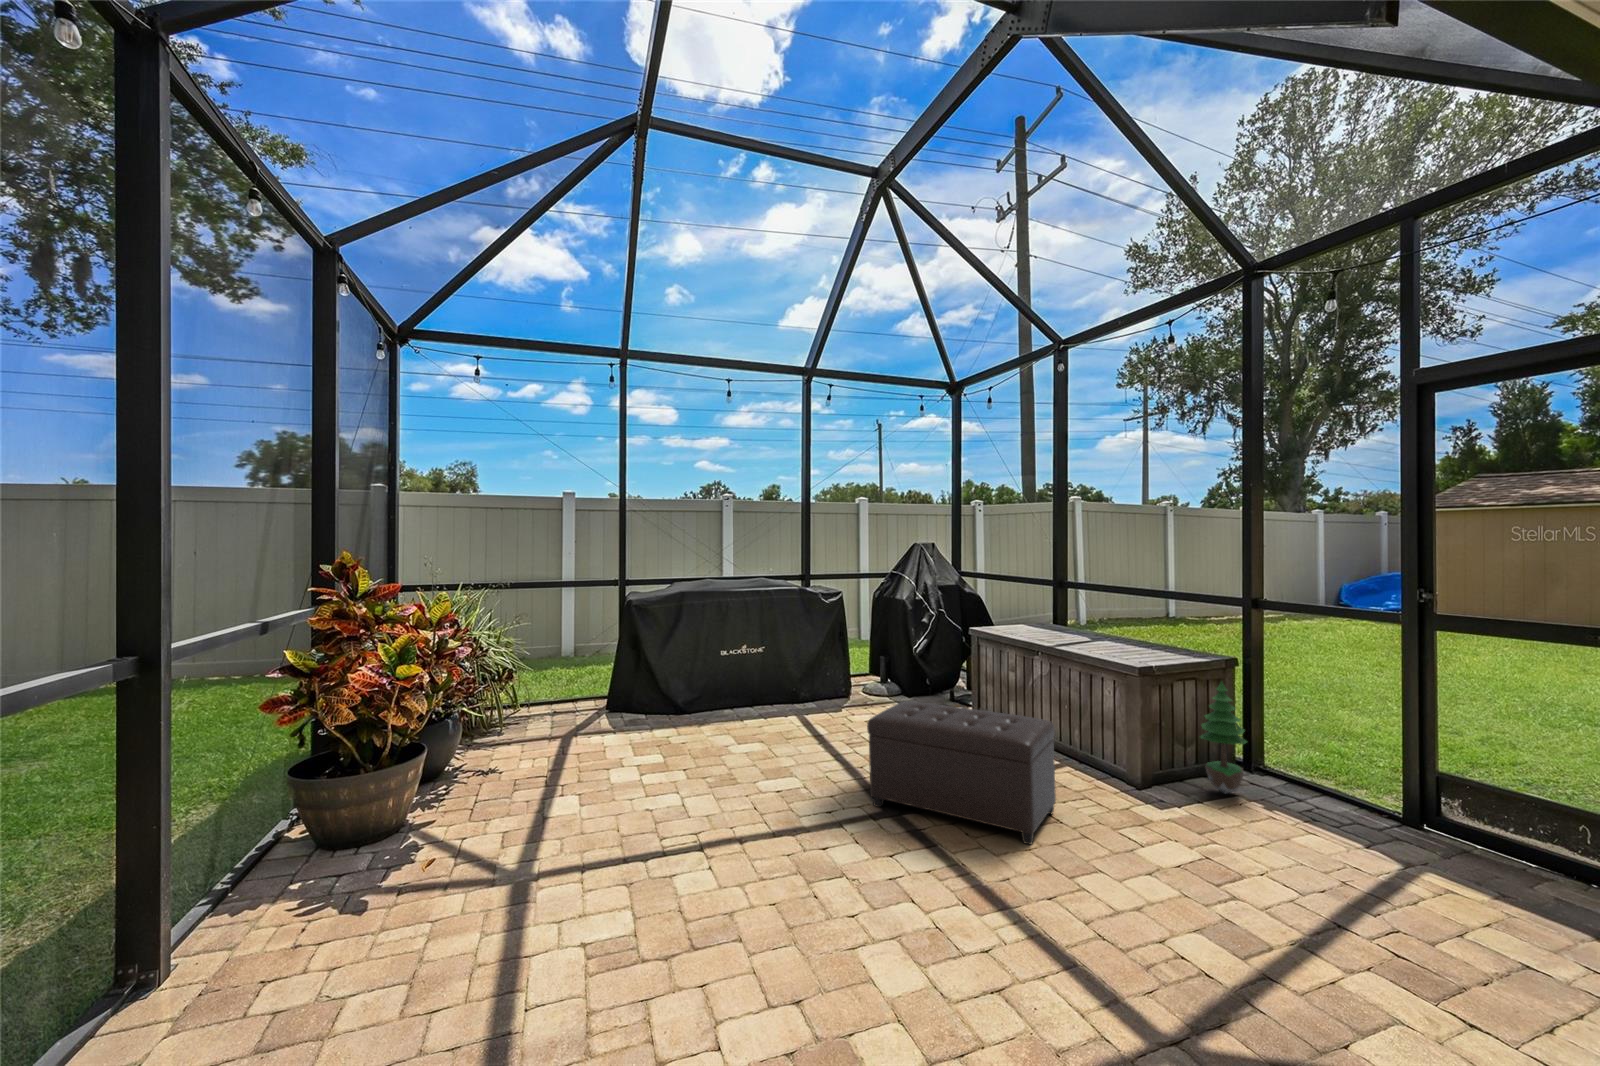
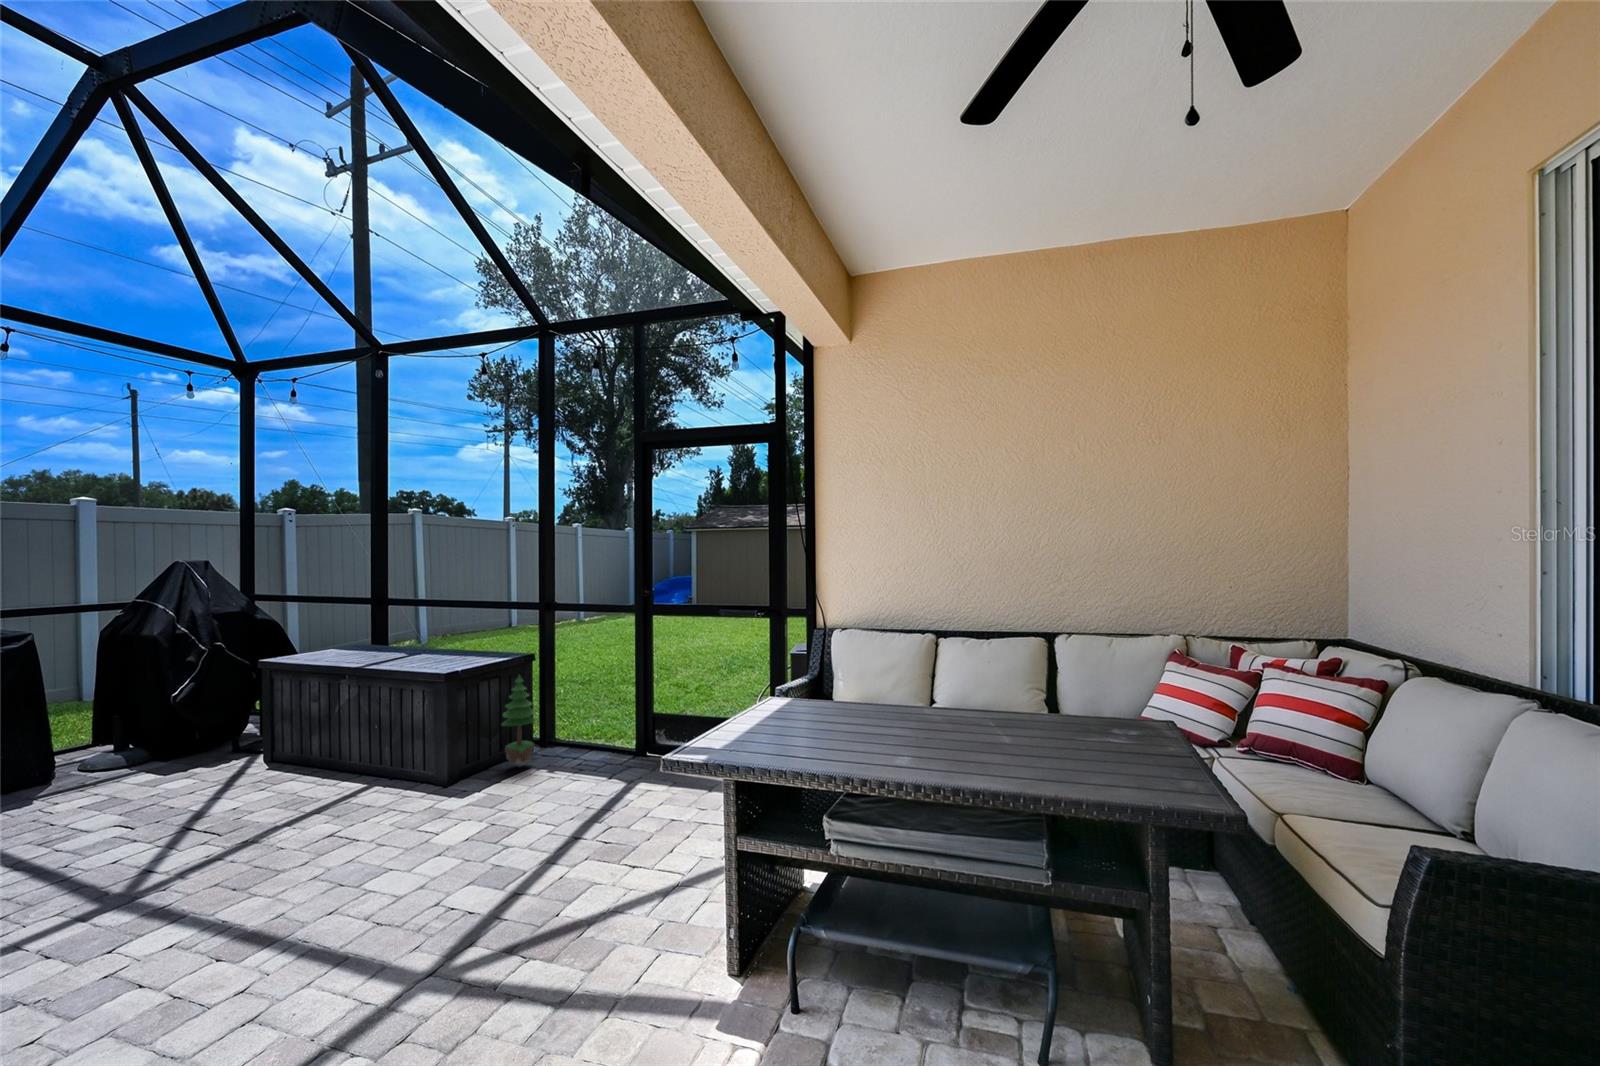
ottoman: present [867,701,1056,844] -> none [61,741,354,913]

